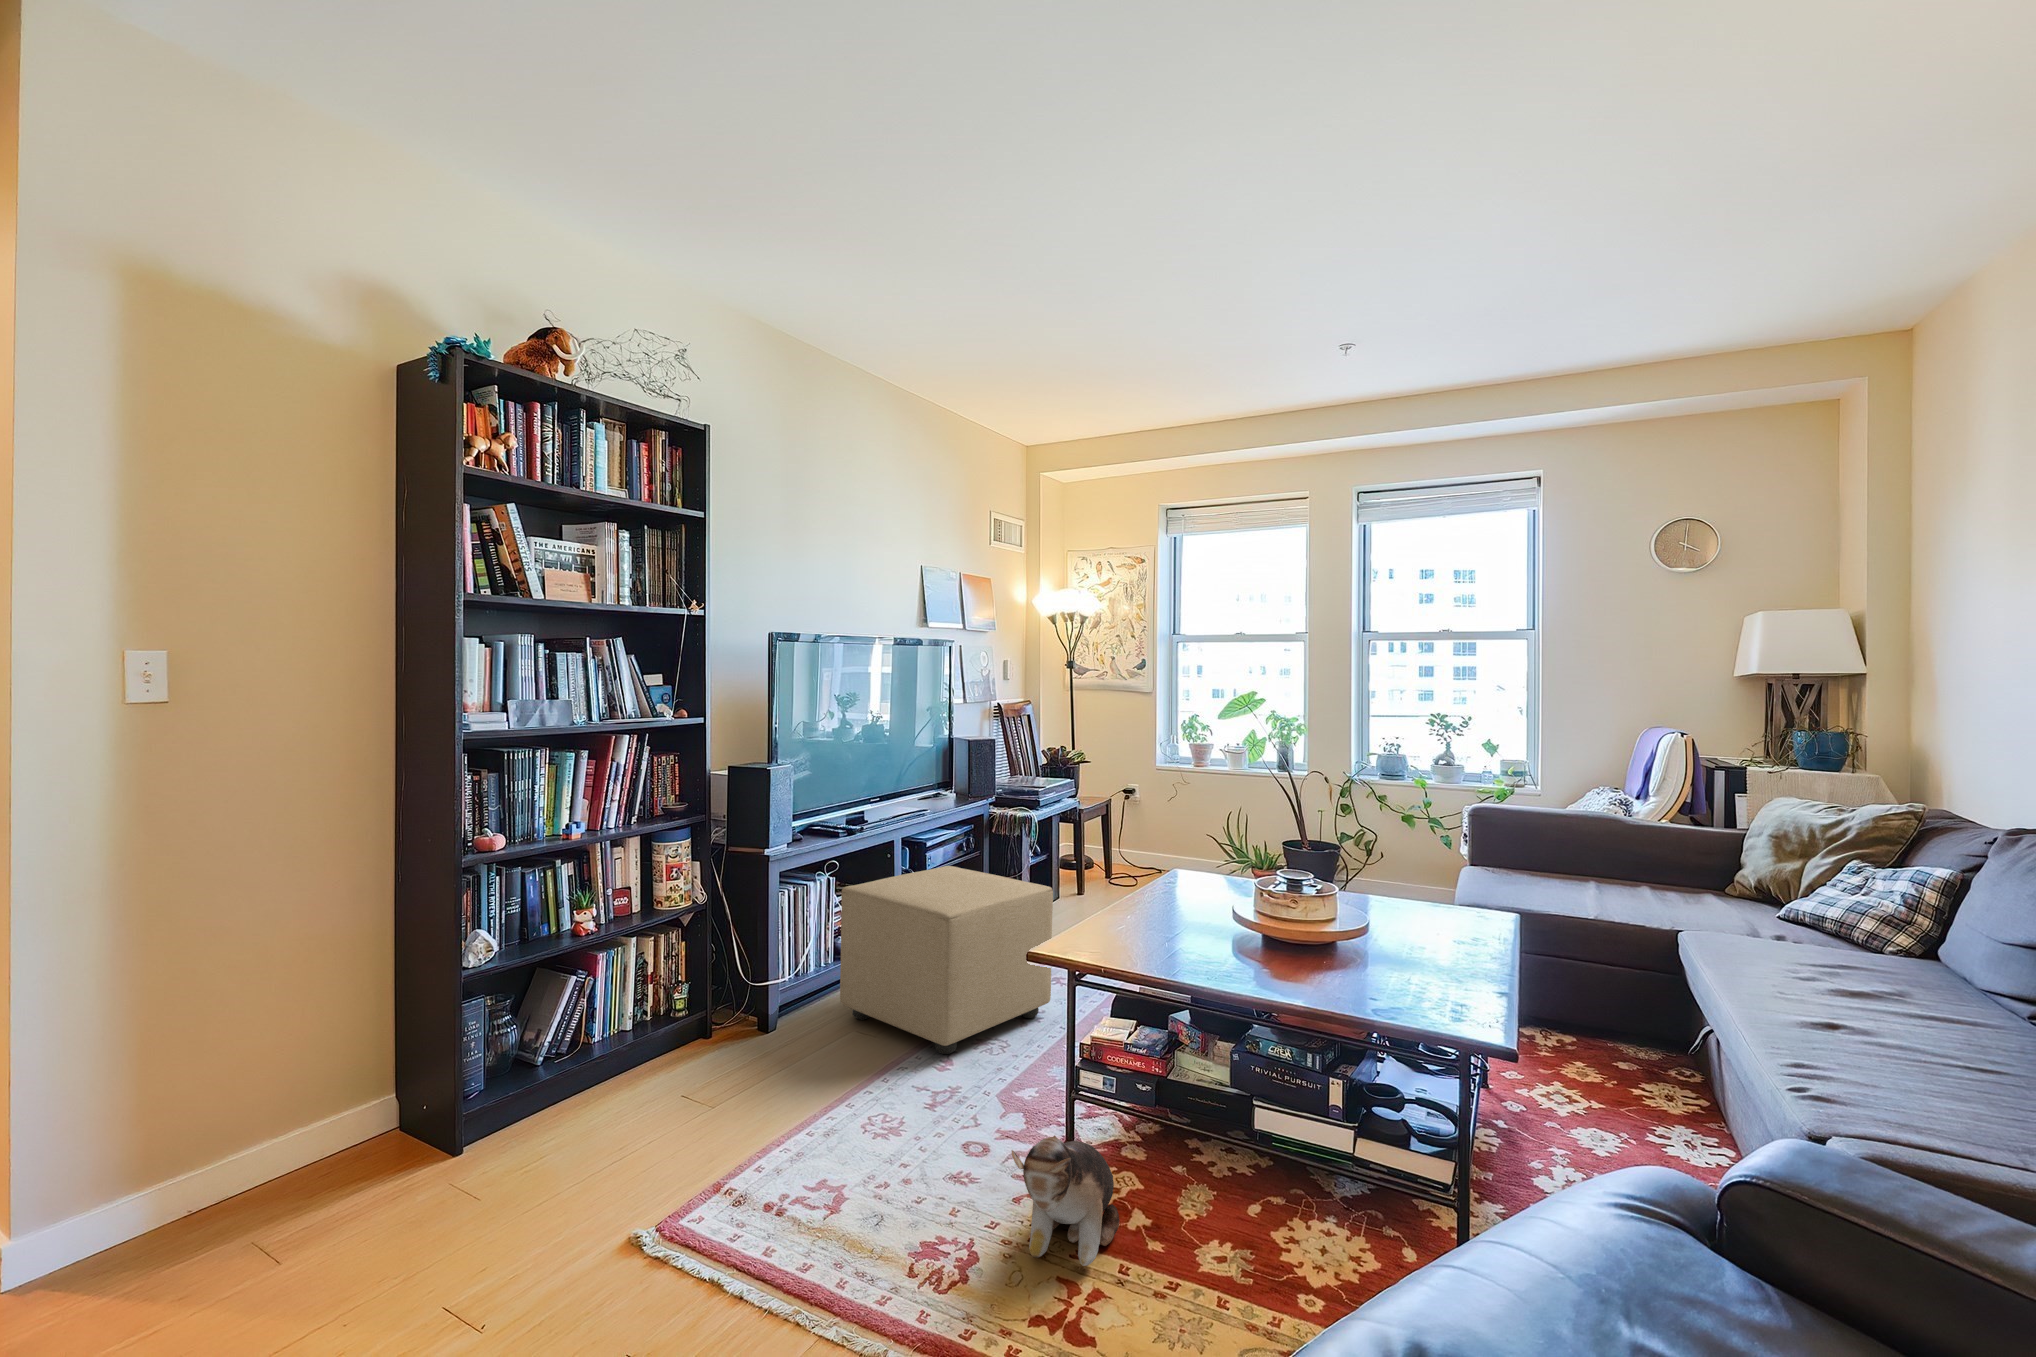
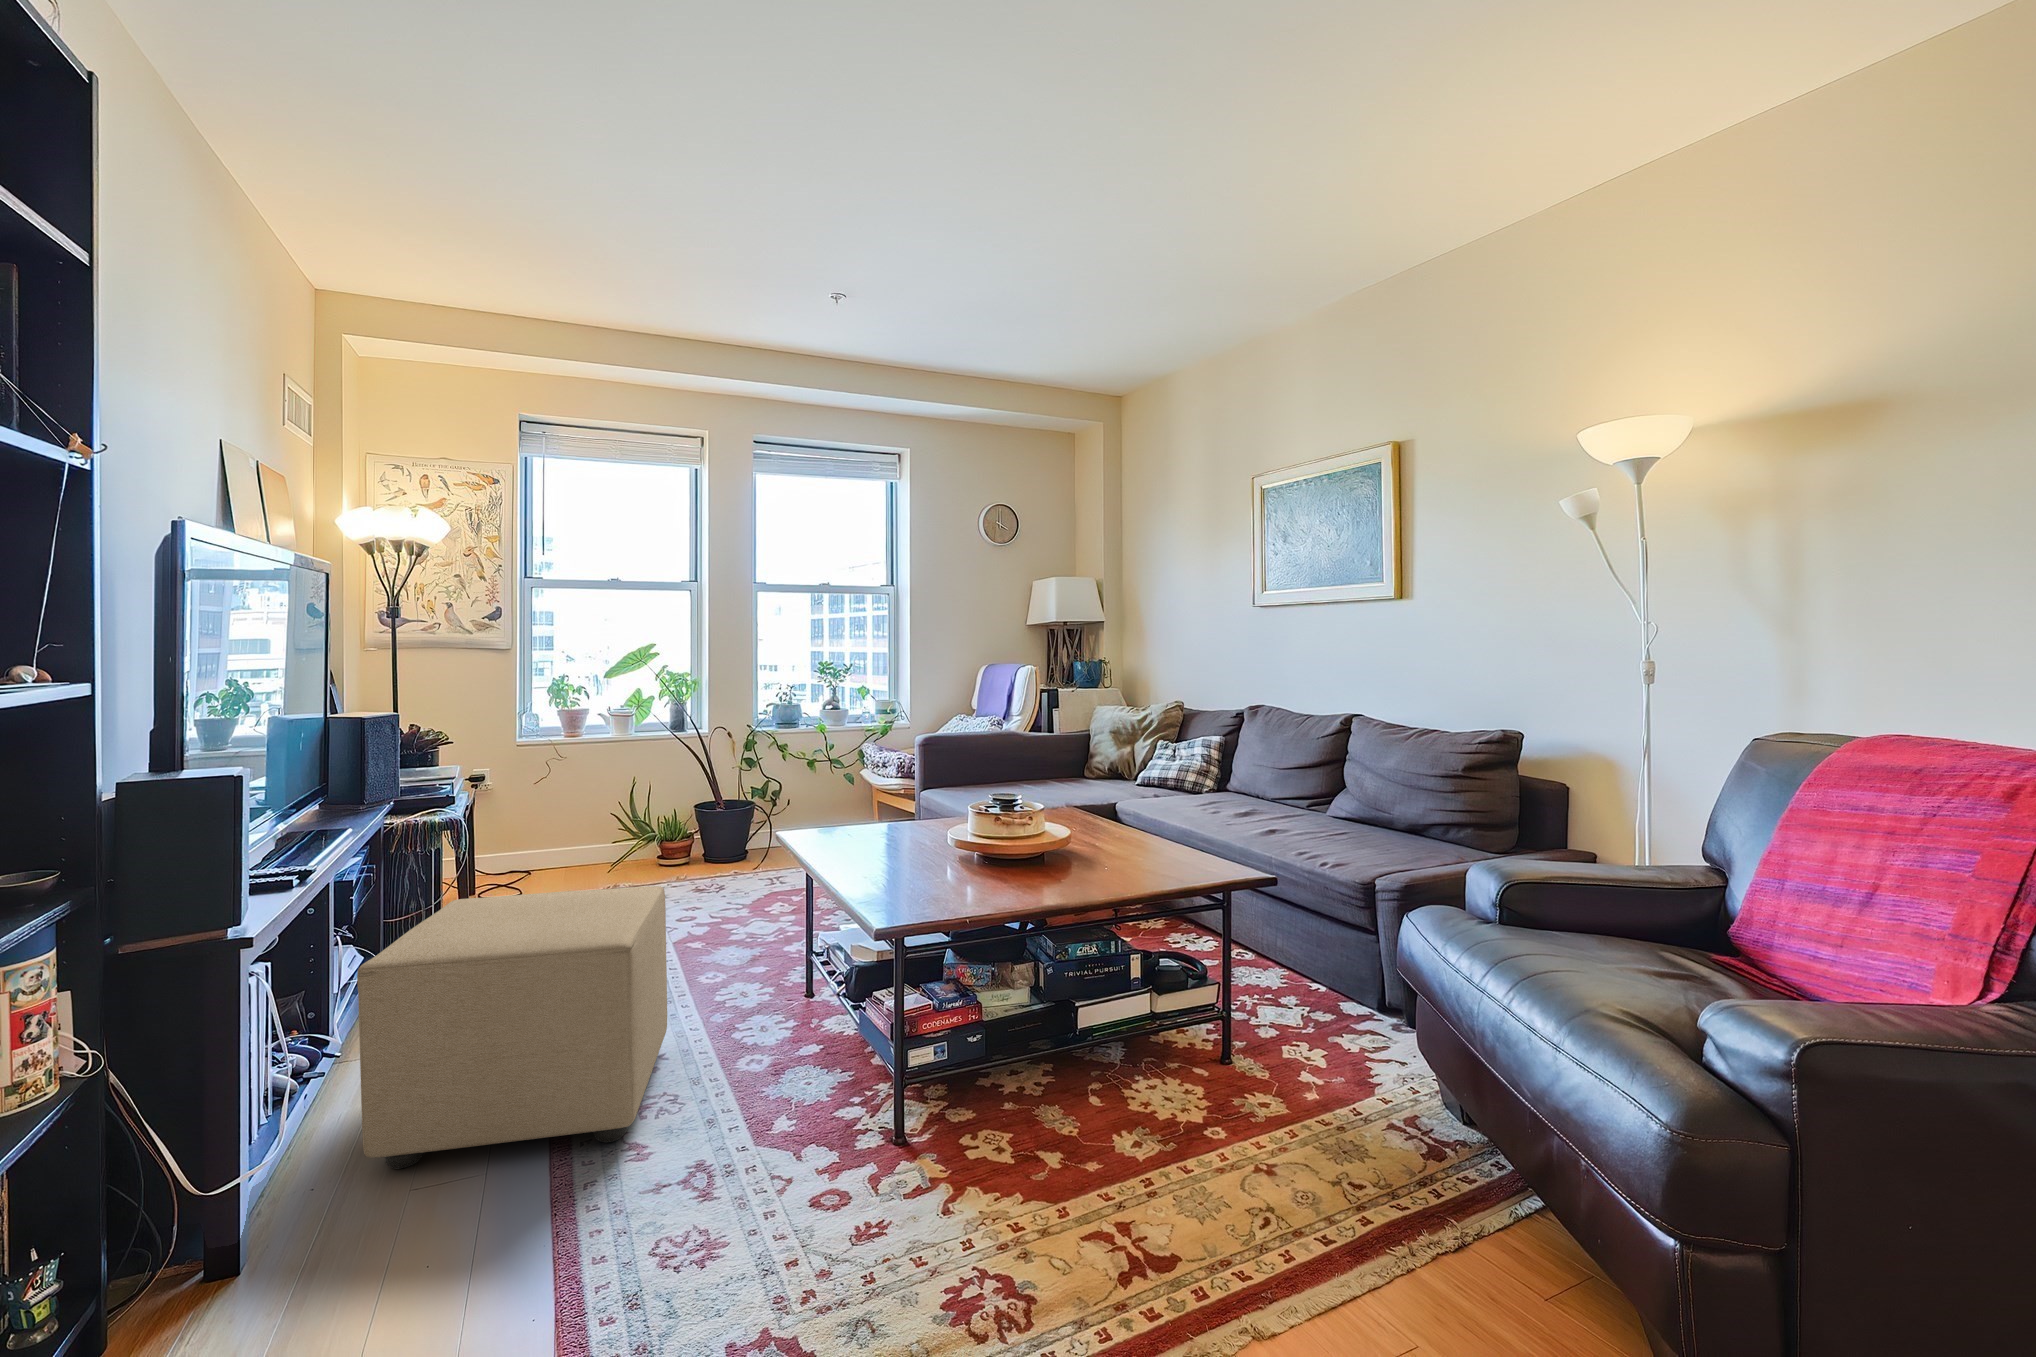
plush toy: present [1012,1136,1120,1266] -> none [972,1097,1110,1240]

